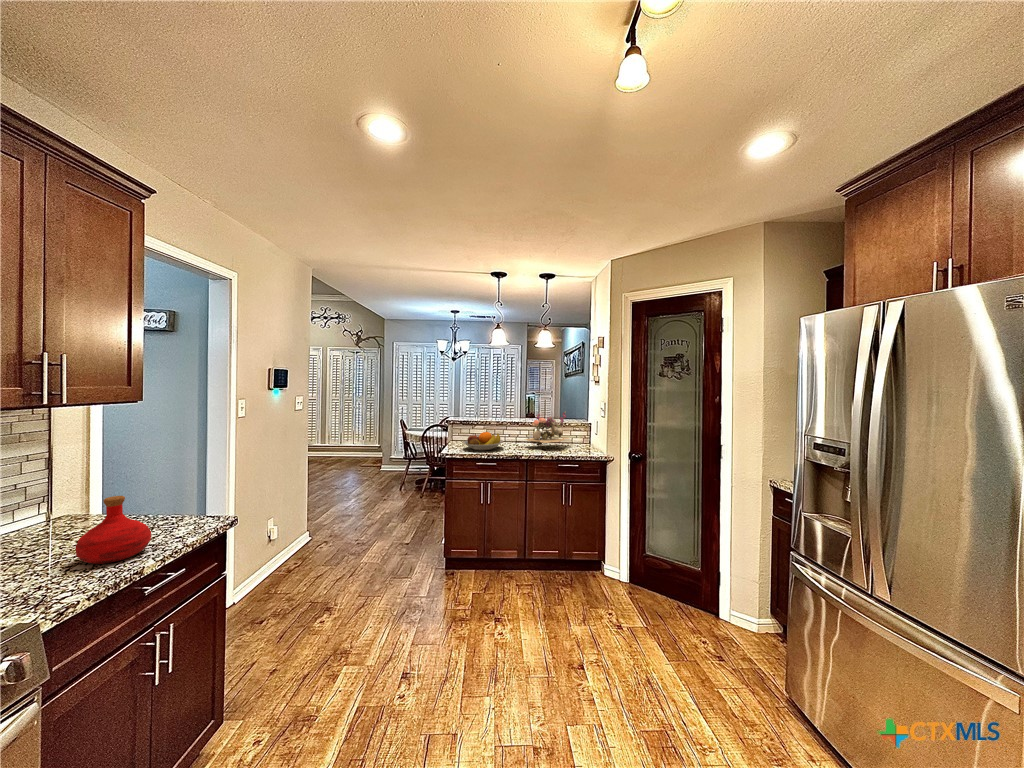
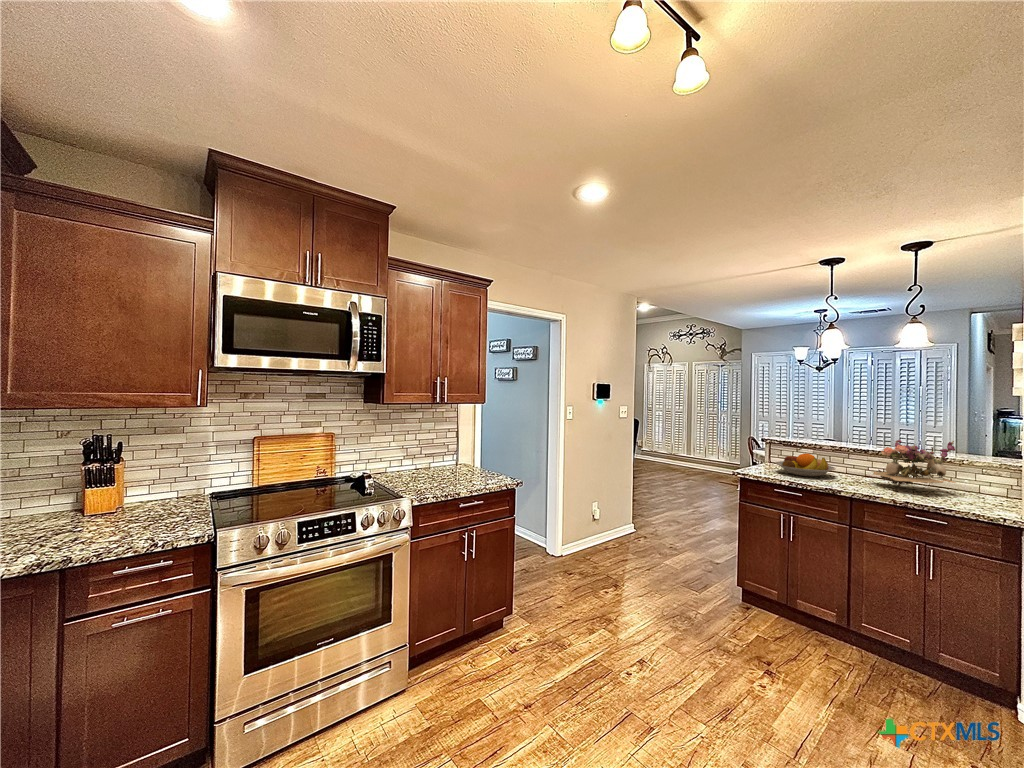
bottle: present [75,496,151,564] -> none [443,449,474,485]

